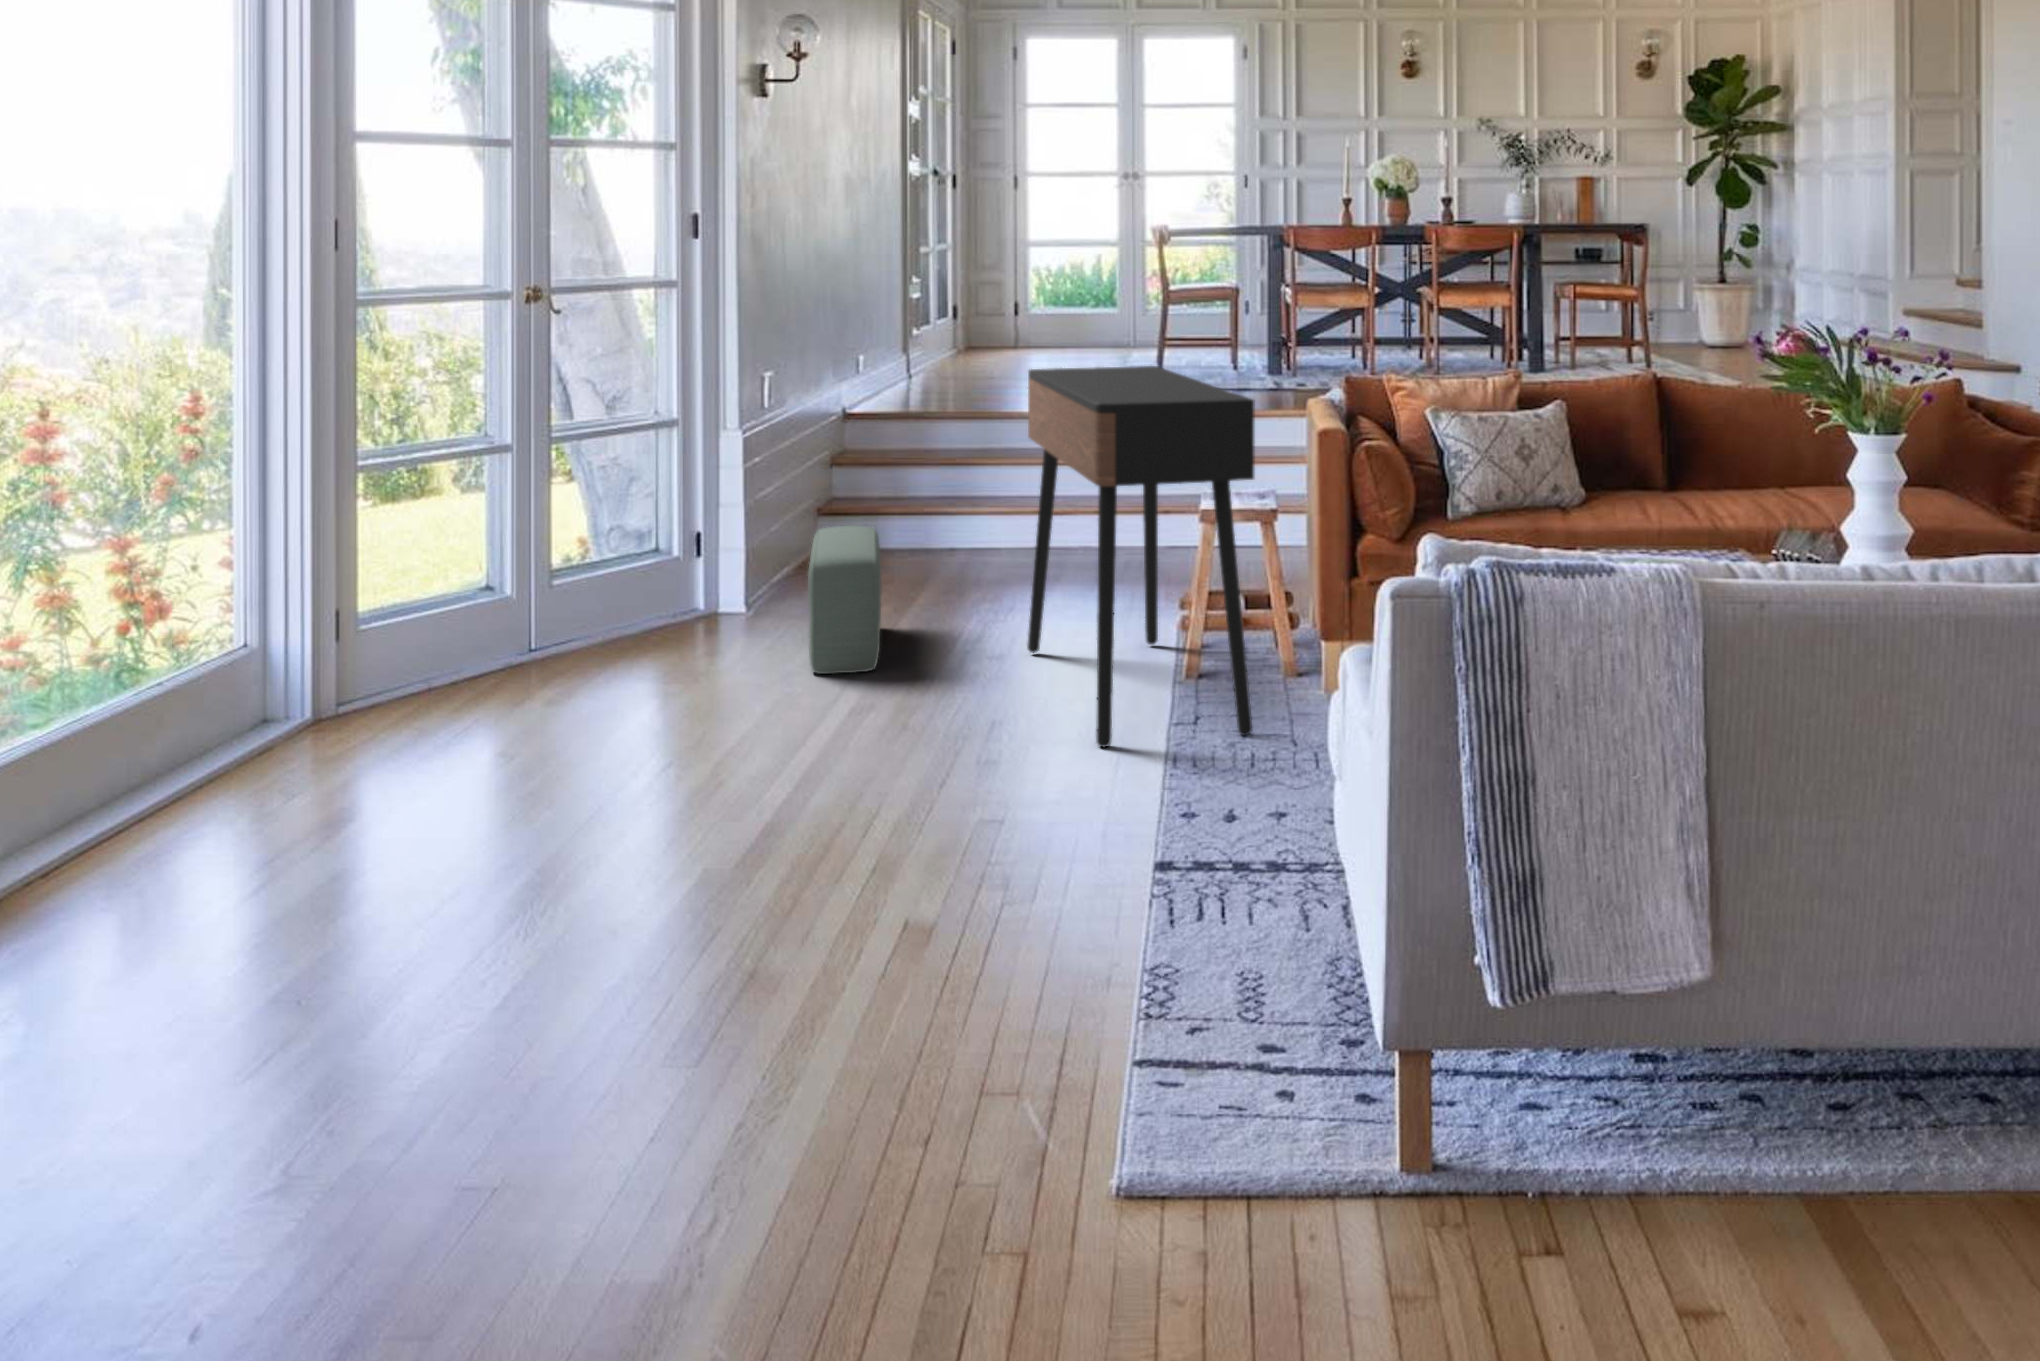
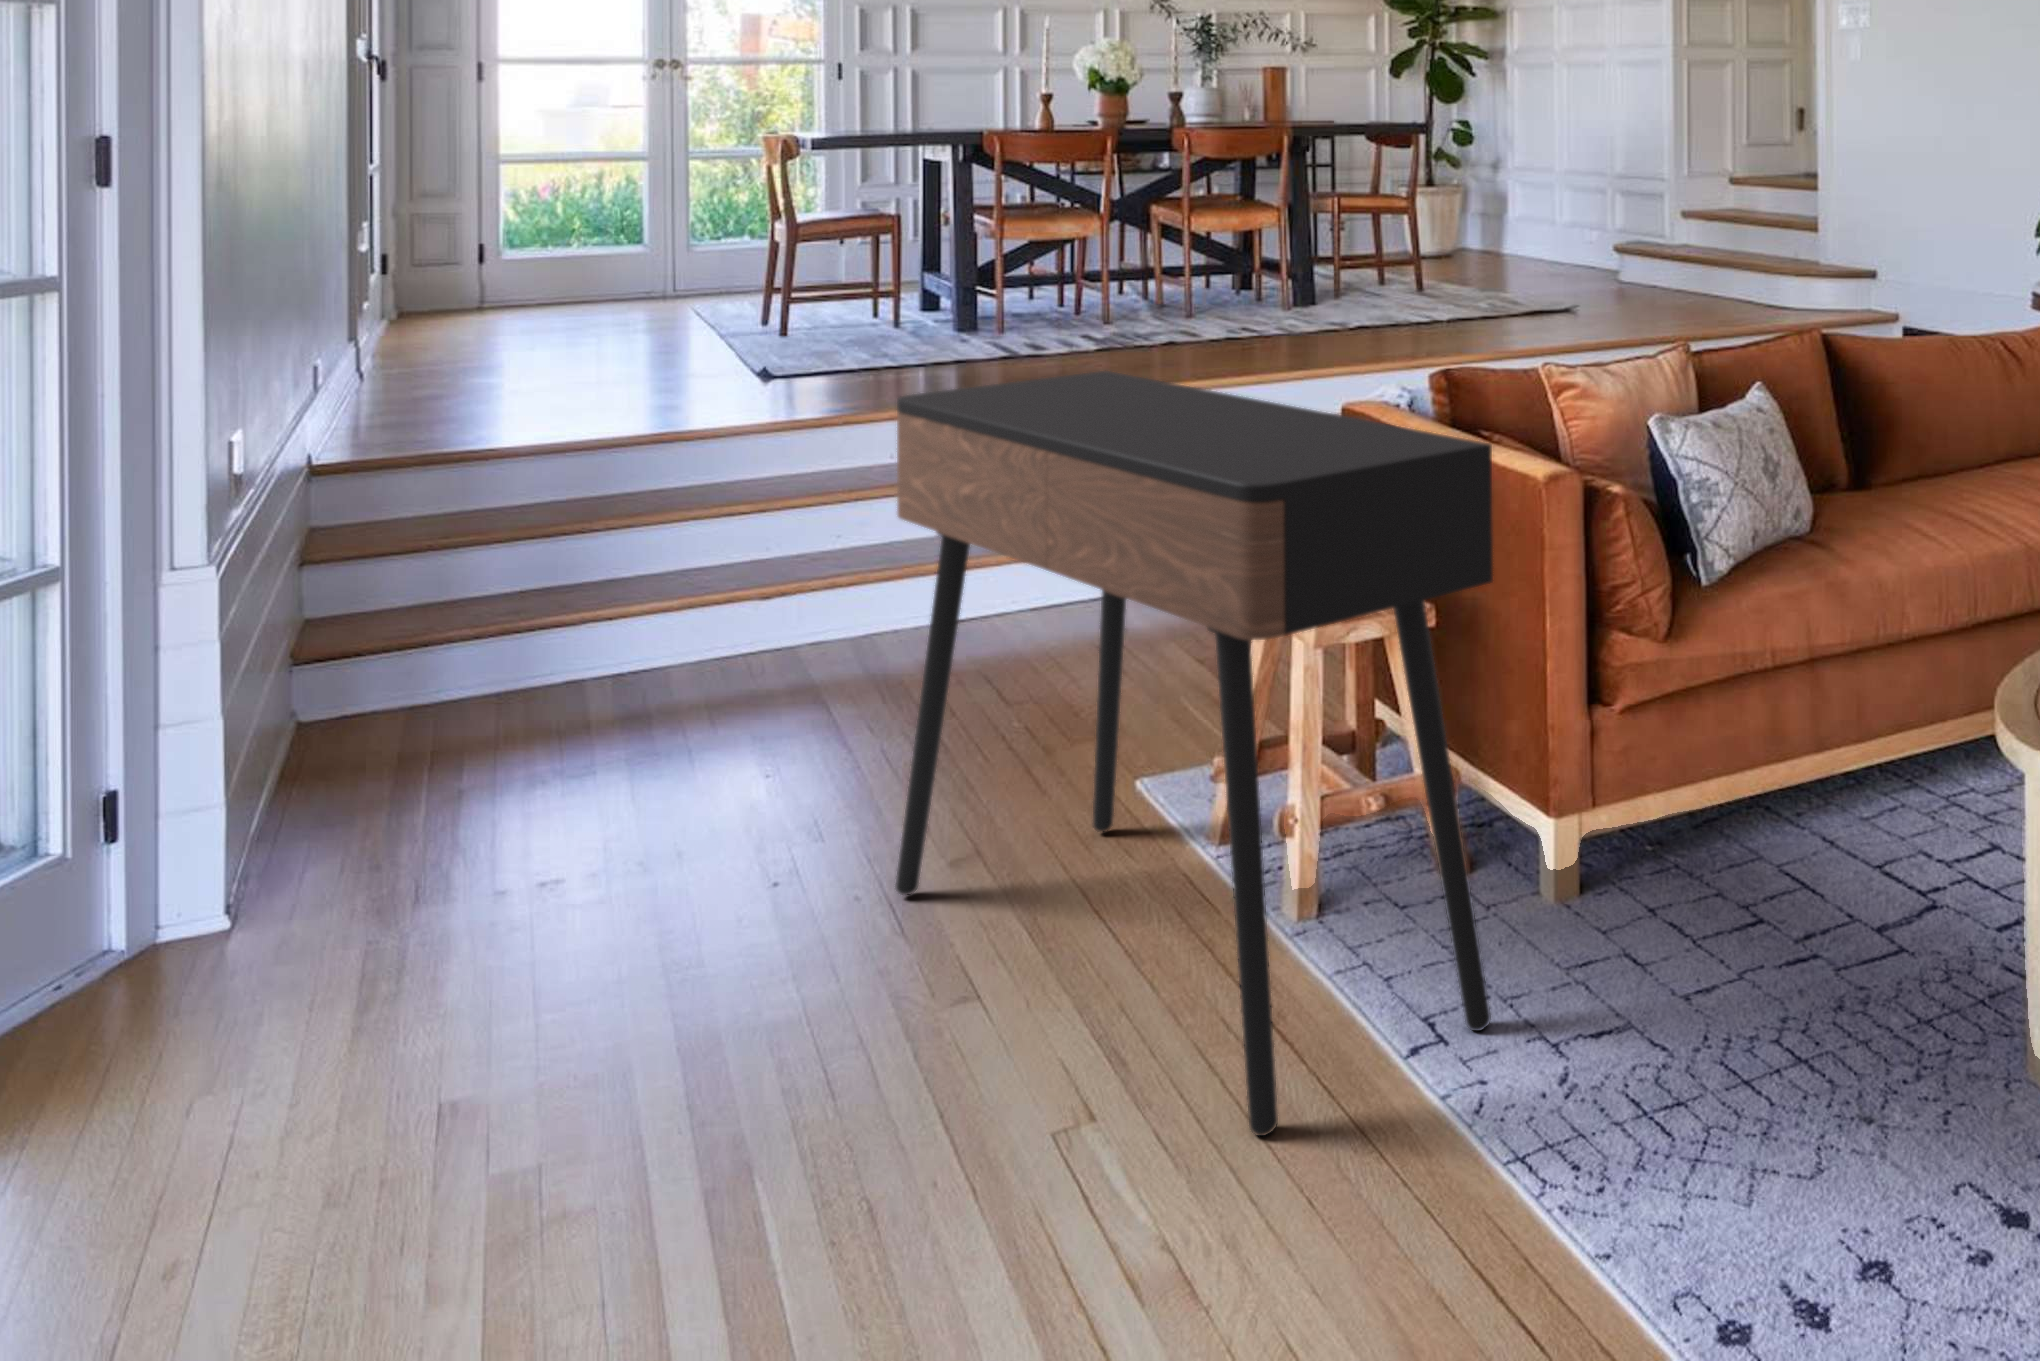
pouf: present [808,526,882,674] -> none [401,704,618,1052]

